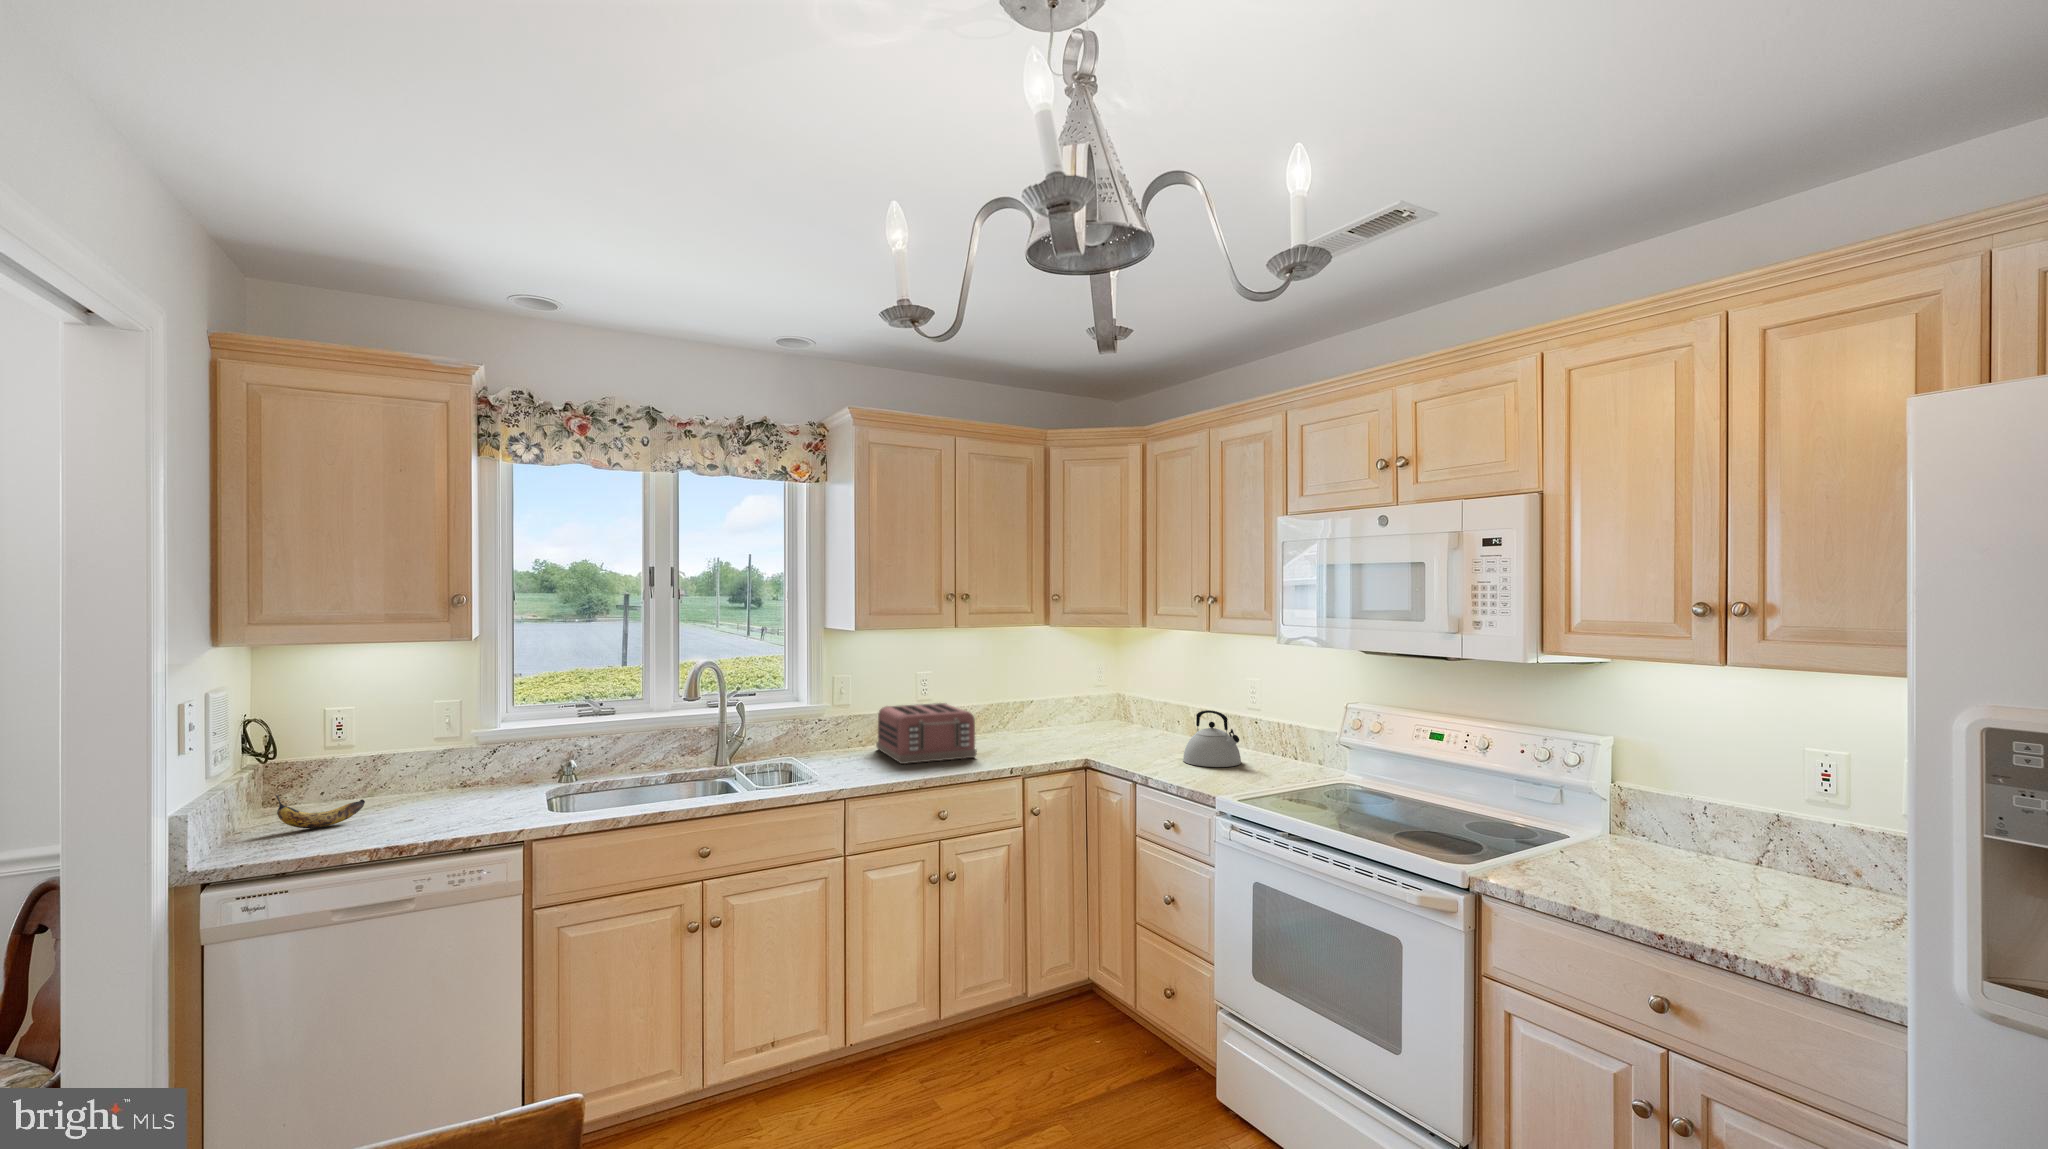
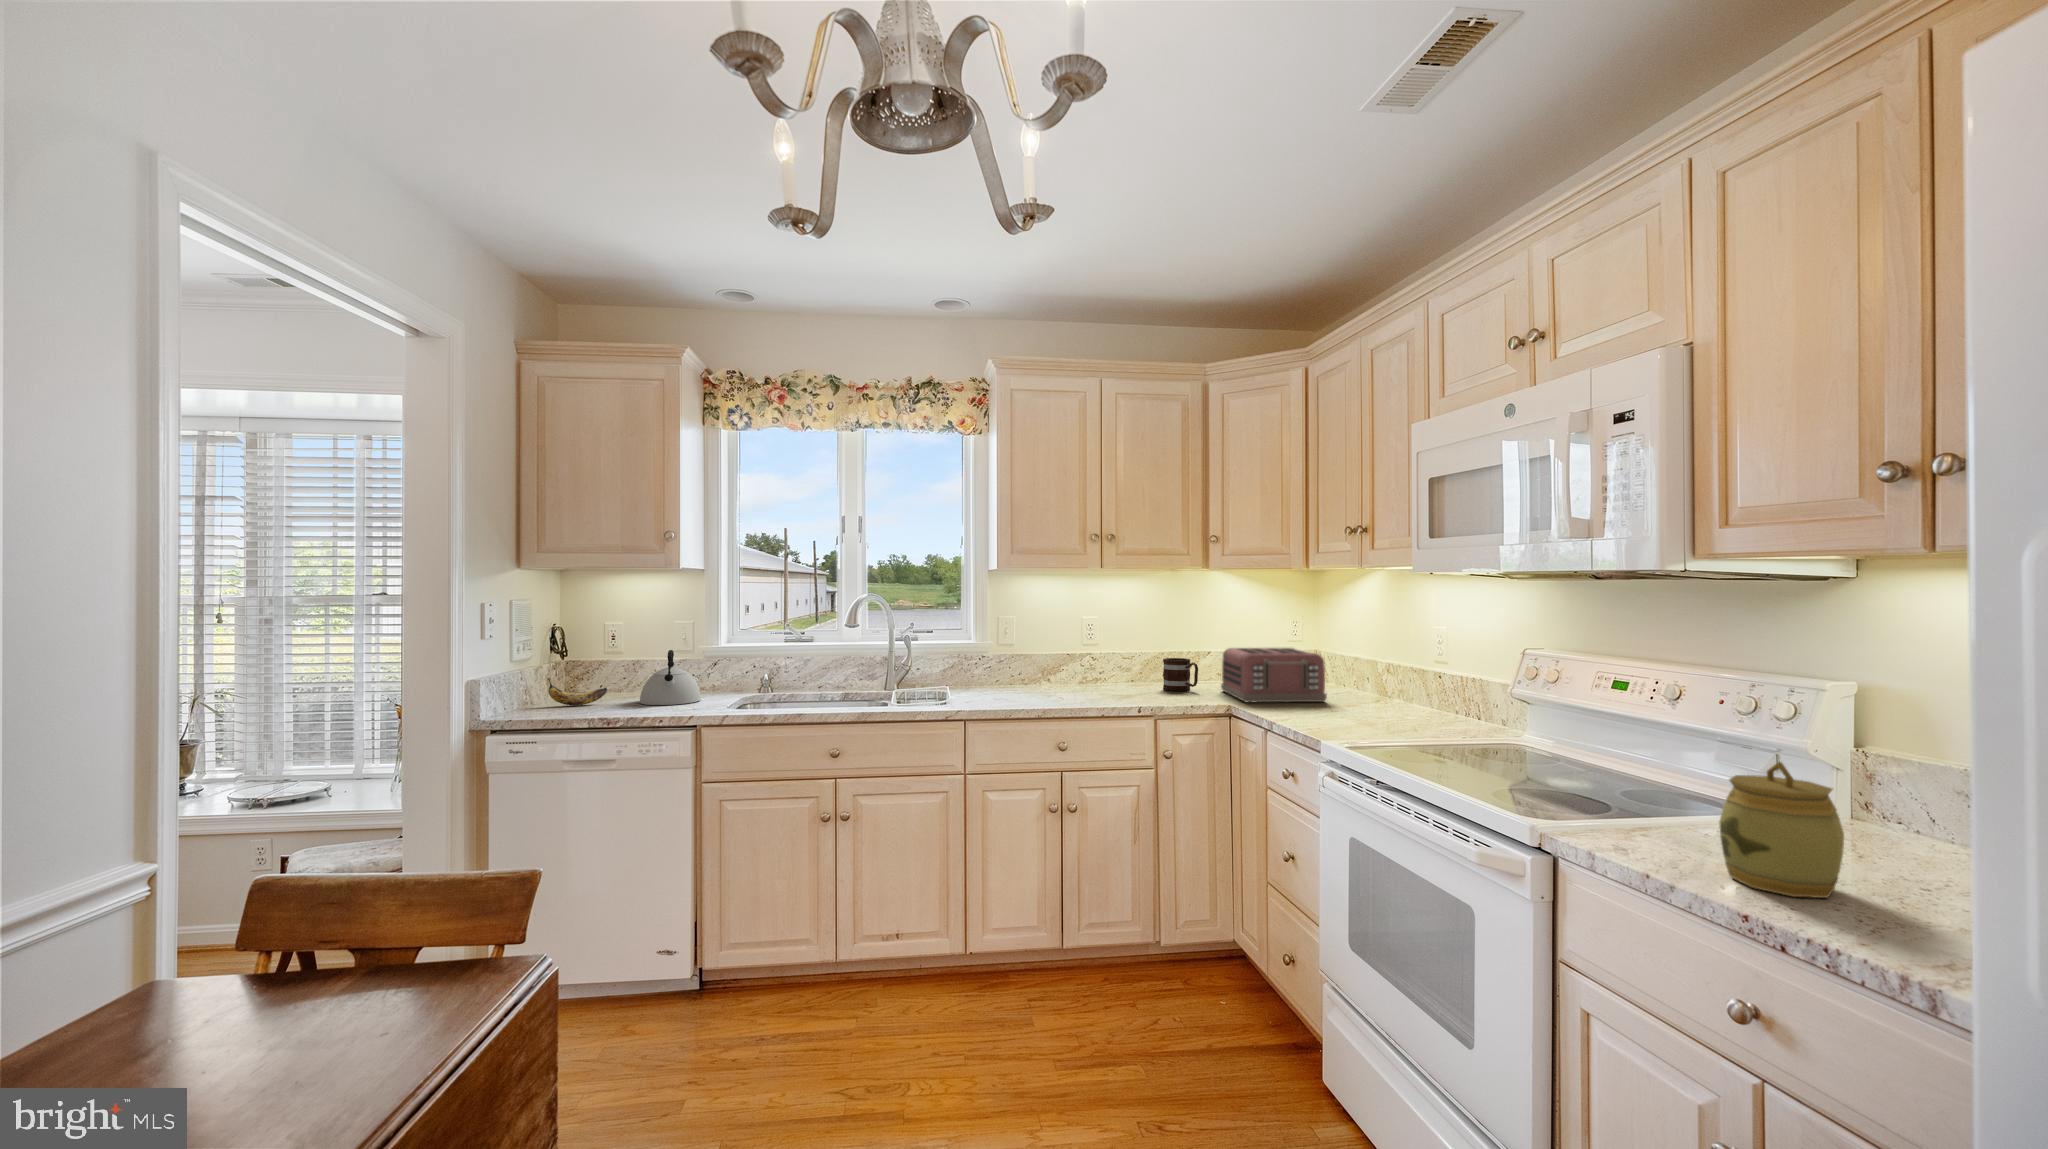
toaster: present [876,703,977,764] -> present [1221,648,1327,702]
kettle: present [1183,710,1241,767] -> present [640,650,701,705]
mug: none [1007,713,1043,746] -> present [1163,658,1198,691]
jar: none [1613,816,1695,915] -> present [1720,762,1844,898]

